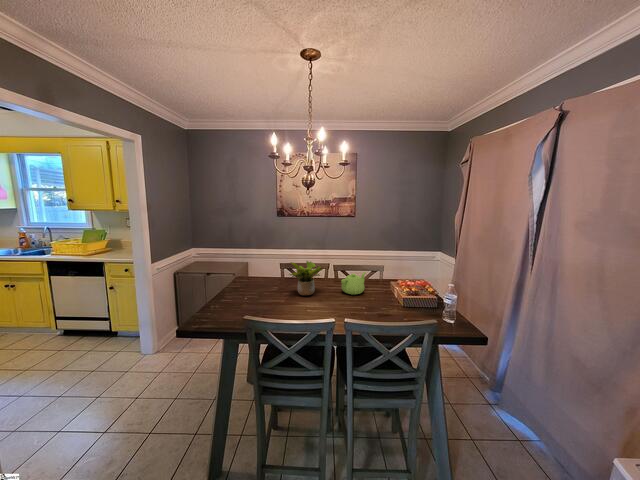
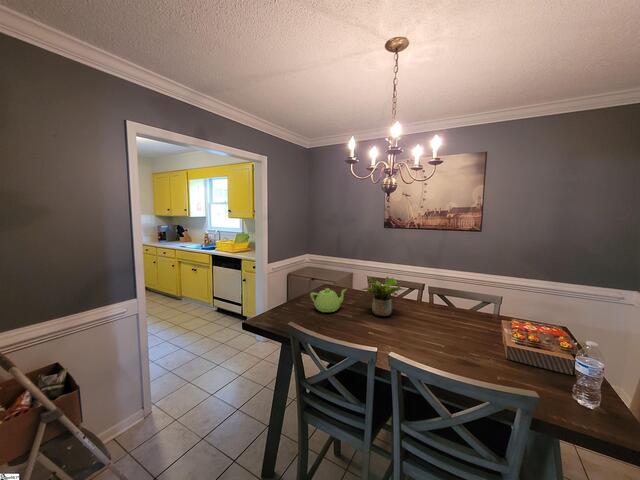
teapot: present [341,272,366,295] -> present [310,288,346,312]

